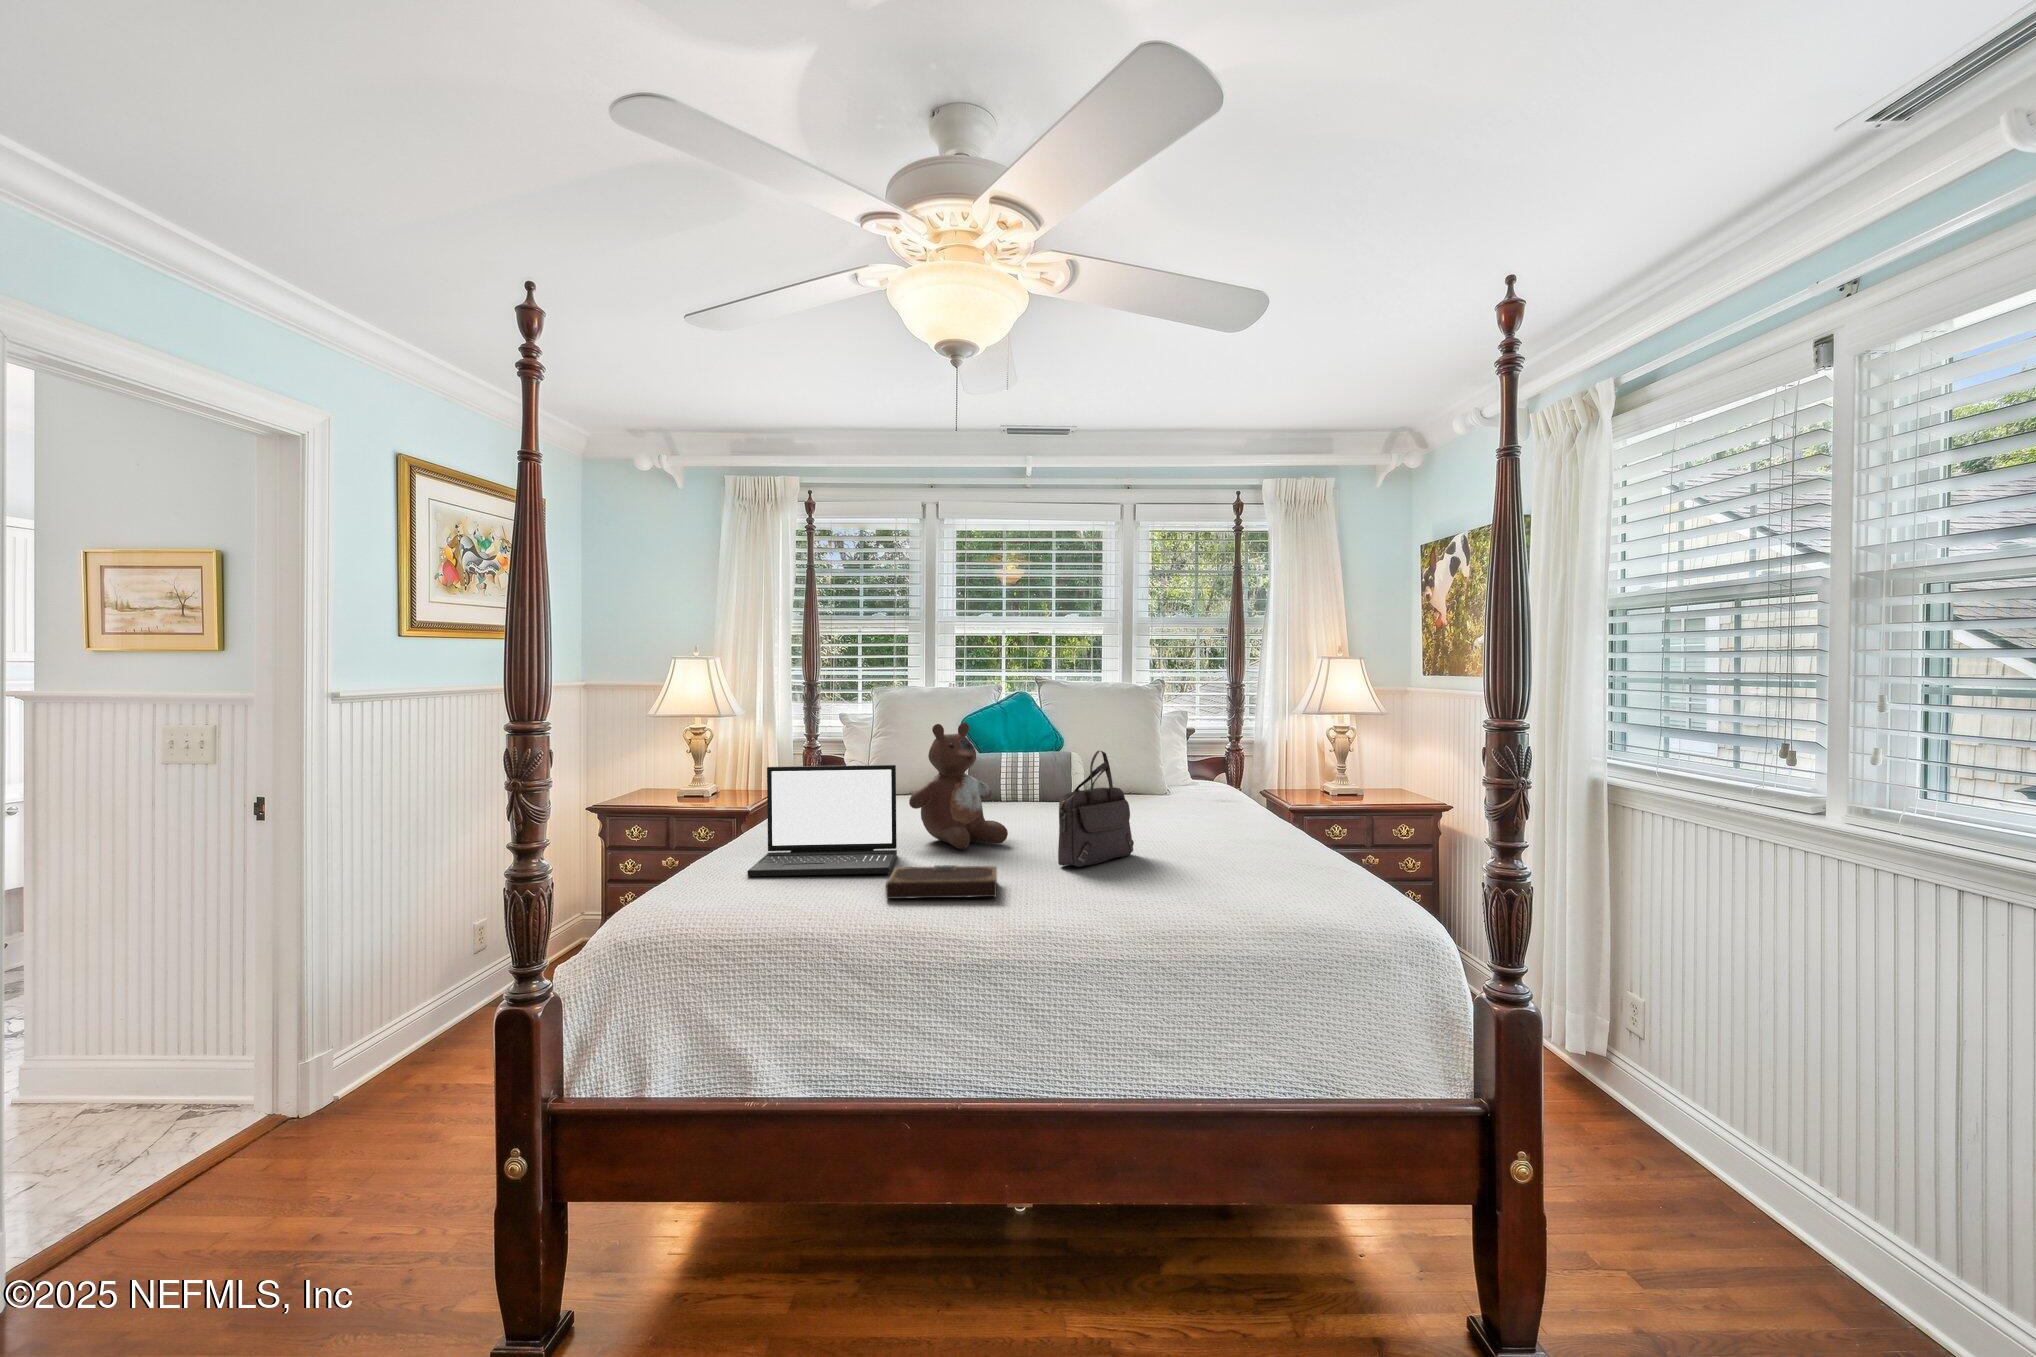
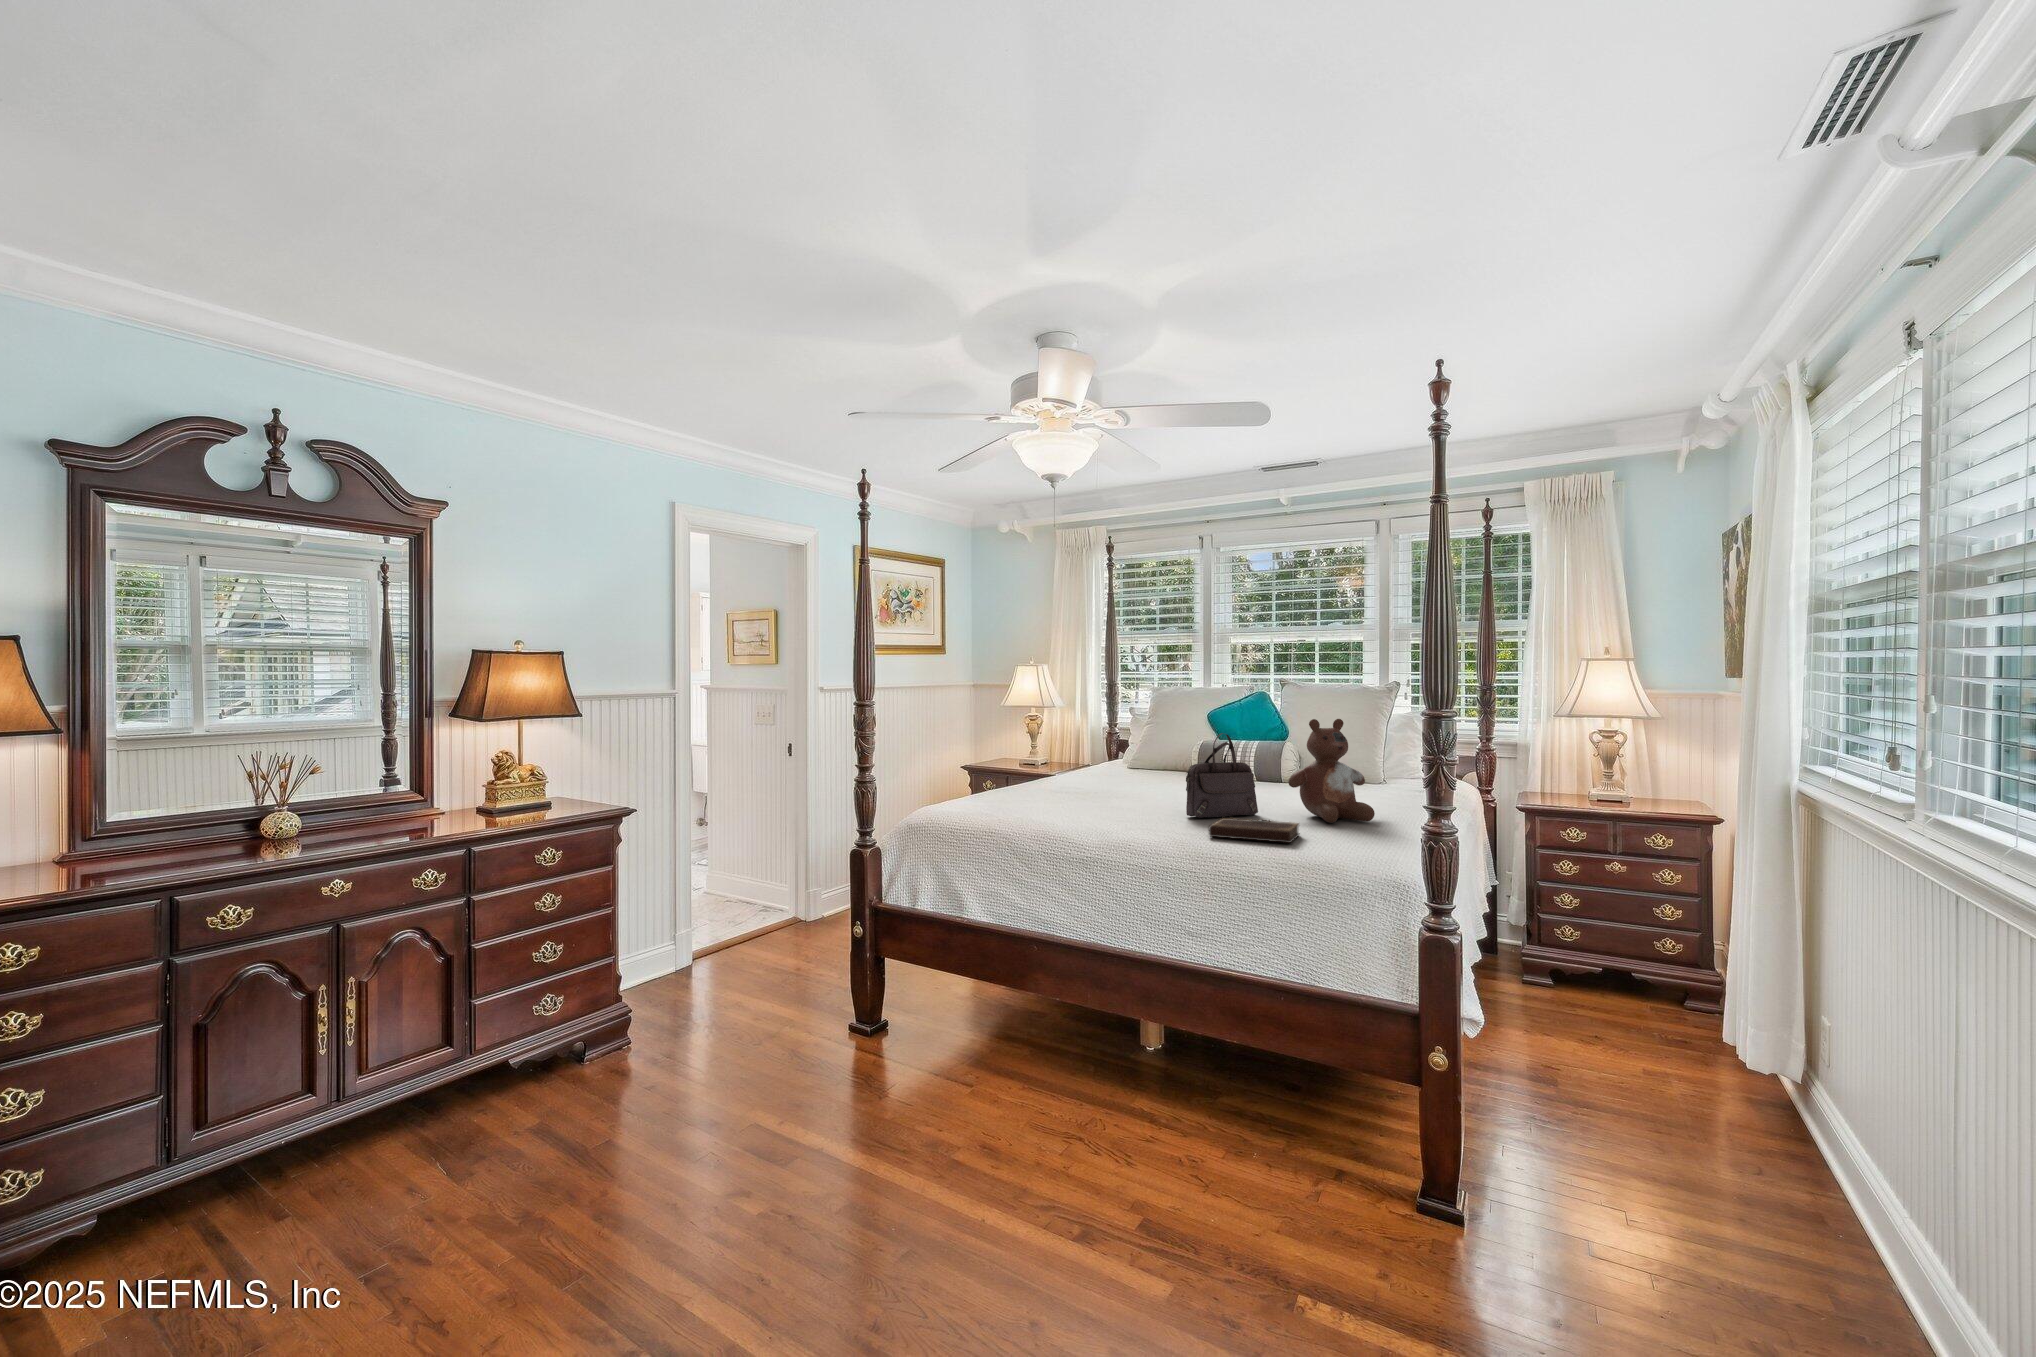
stuffed bear: present [909,722,1008,849] -> present [1288,719,1375,823]
laptop: present [748,765,897,877] -> none [984,737,1089,810]
notebook: present [886,865,997,899] -> present [1209,818,1299,843]

